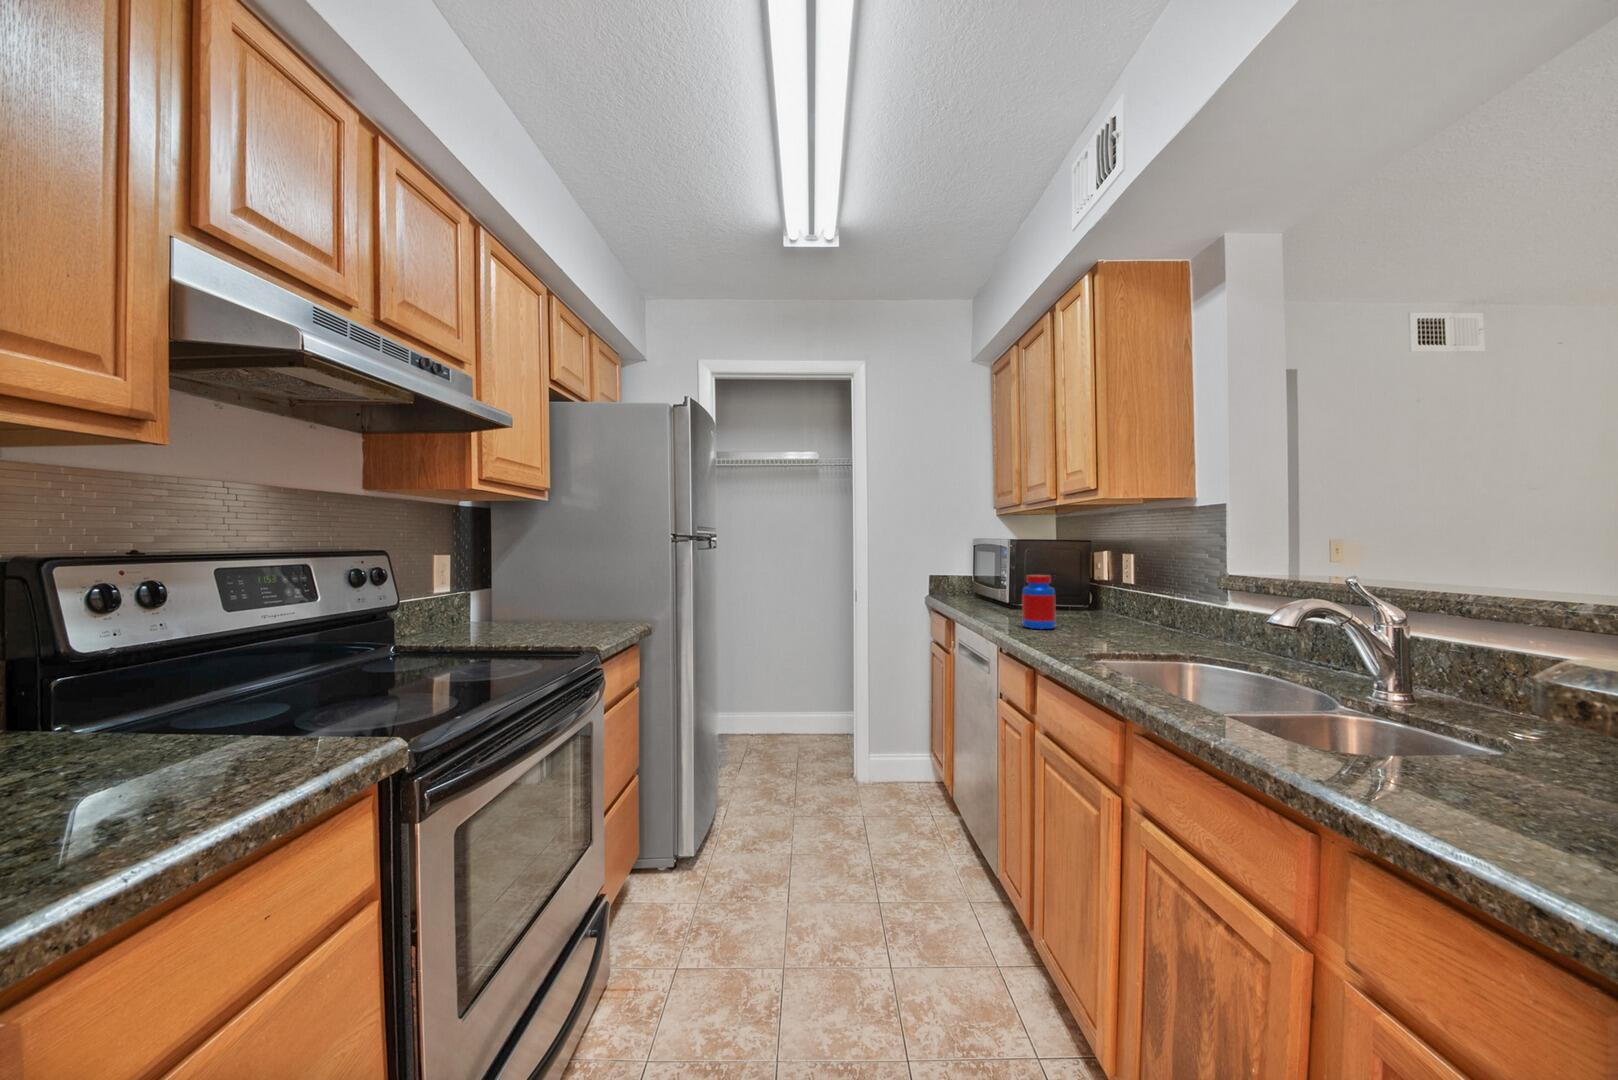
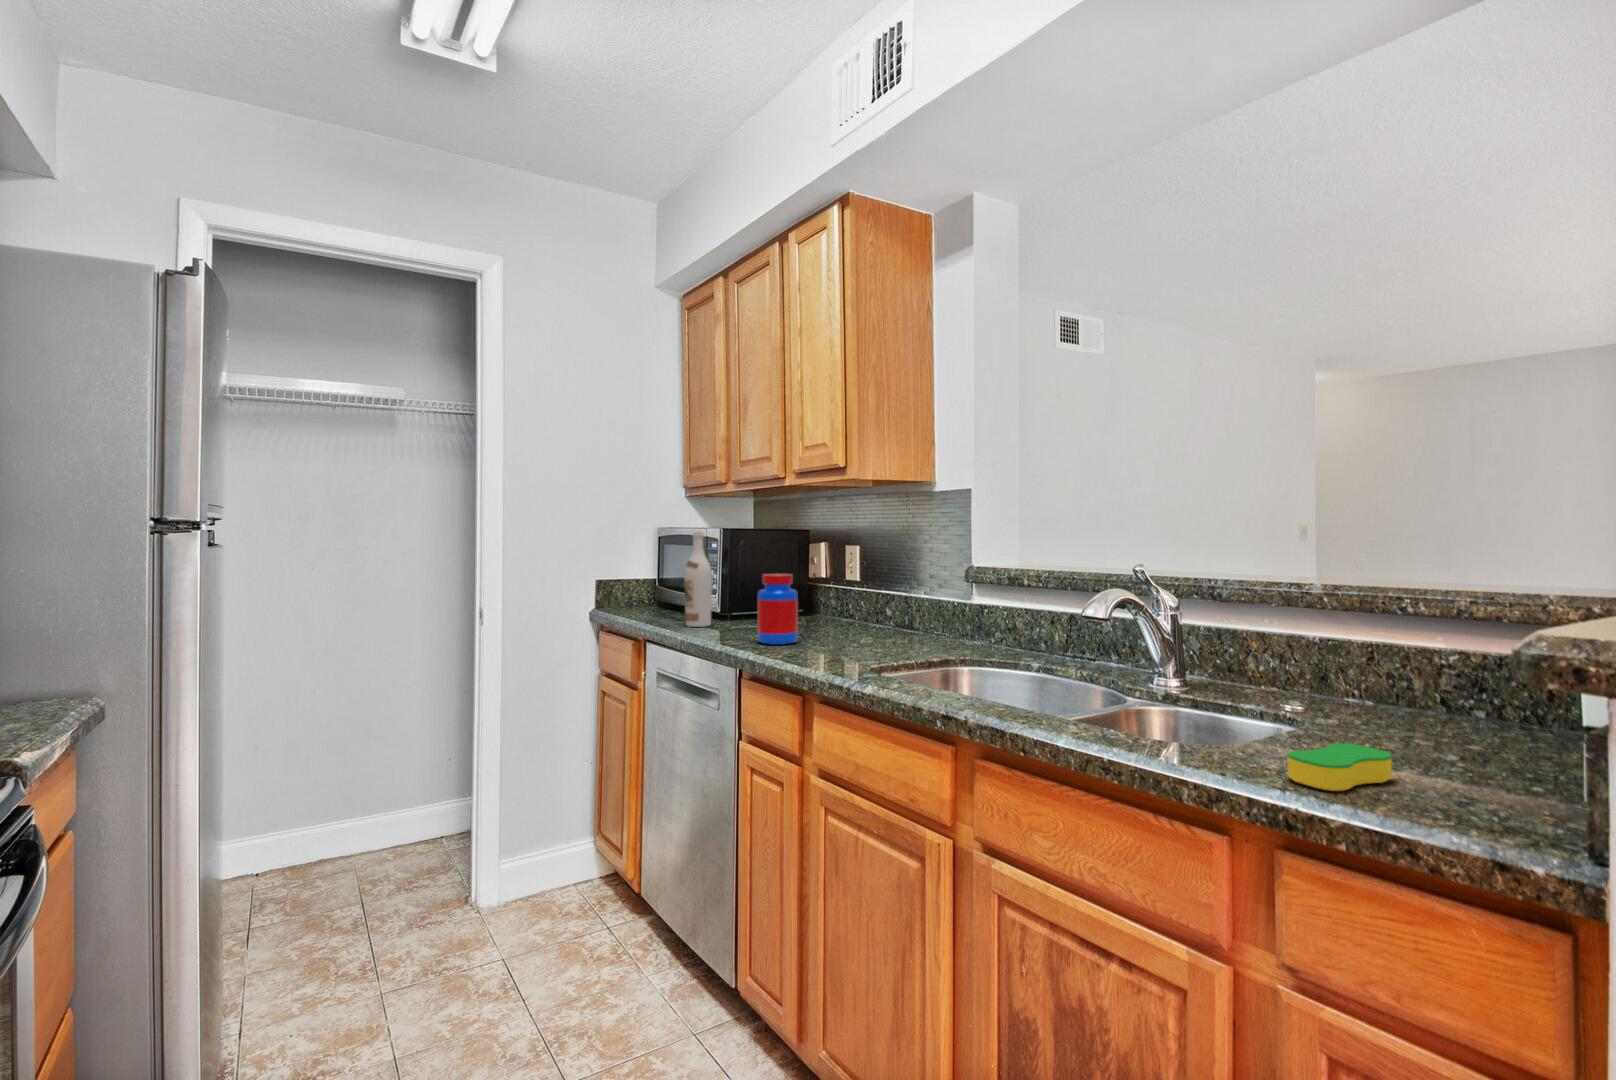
wine bottle: none [984,542,1005,612] -> present [684,531,712,627]
sponge: none [1372,764,1522,815] -> present [1288,743,1392,791]

